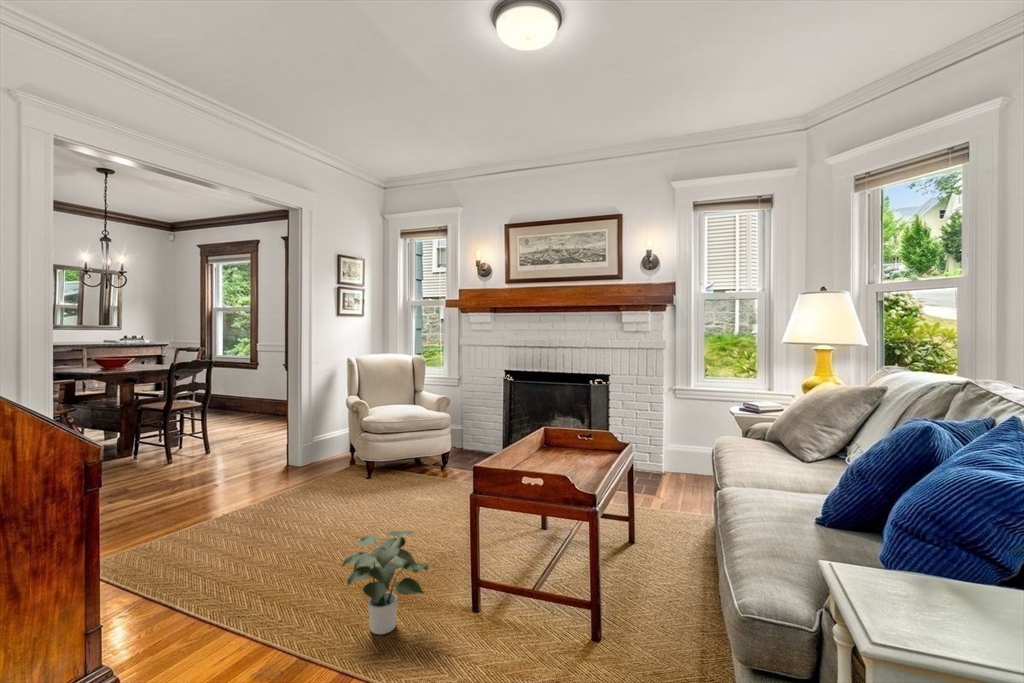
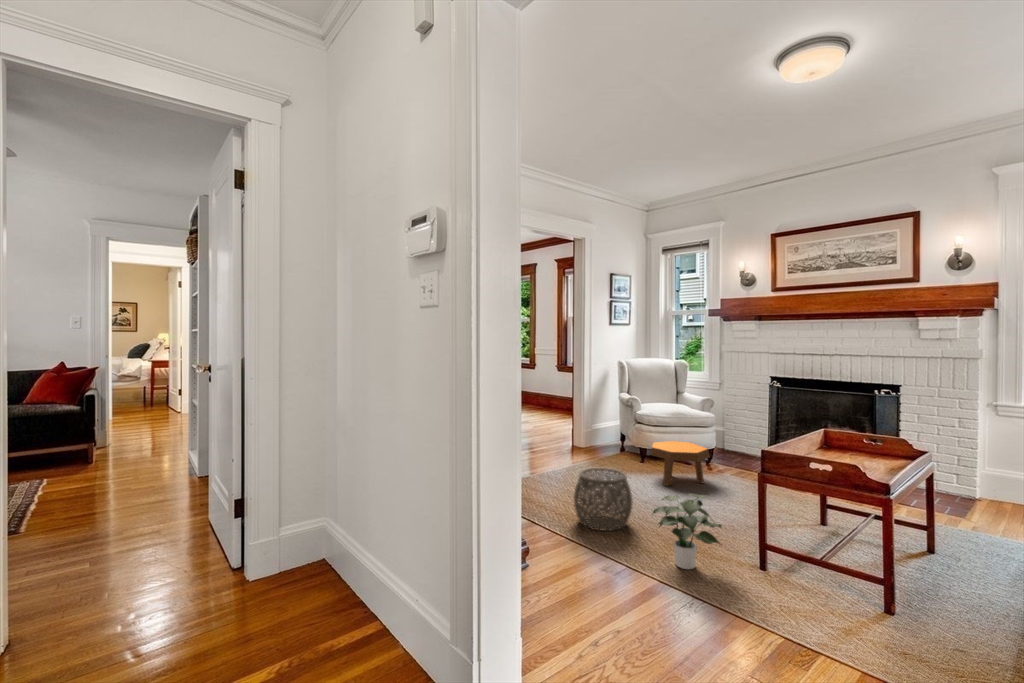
footstool: none [373,449,440,505] -> present [651,441,710,486]
woven basket: none [243,504,330,596] -> present [574,468,633,531]

